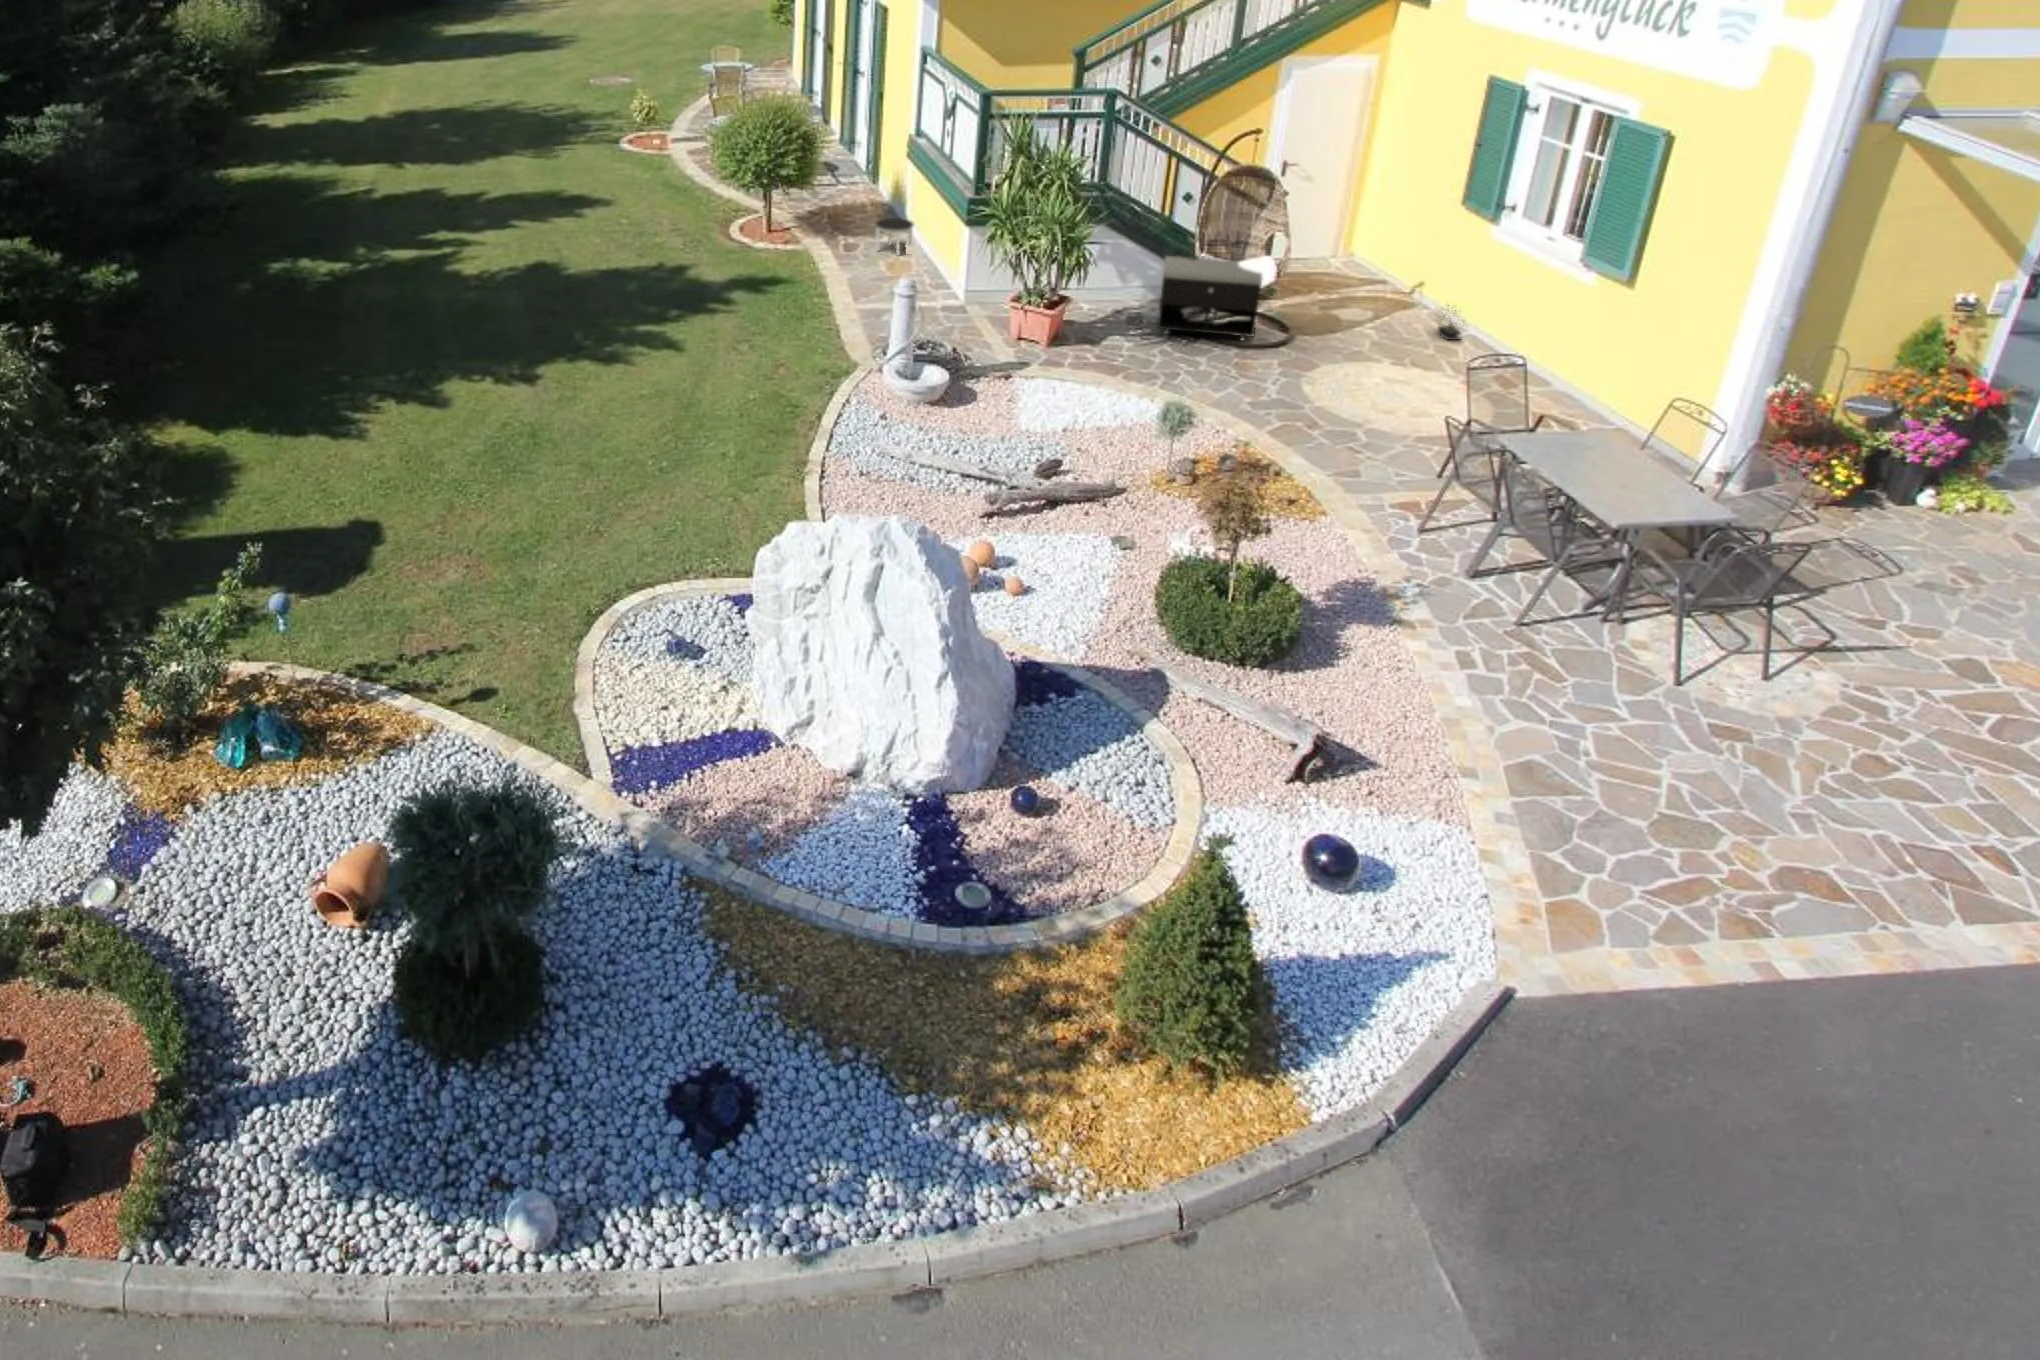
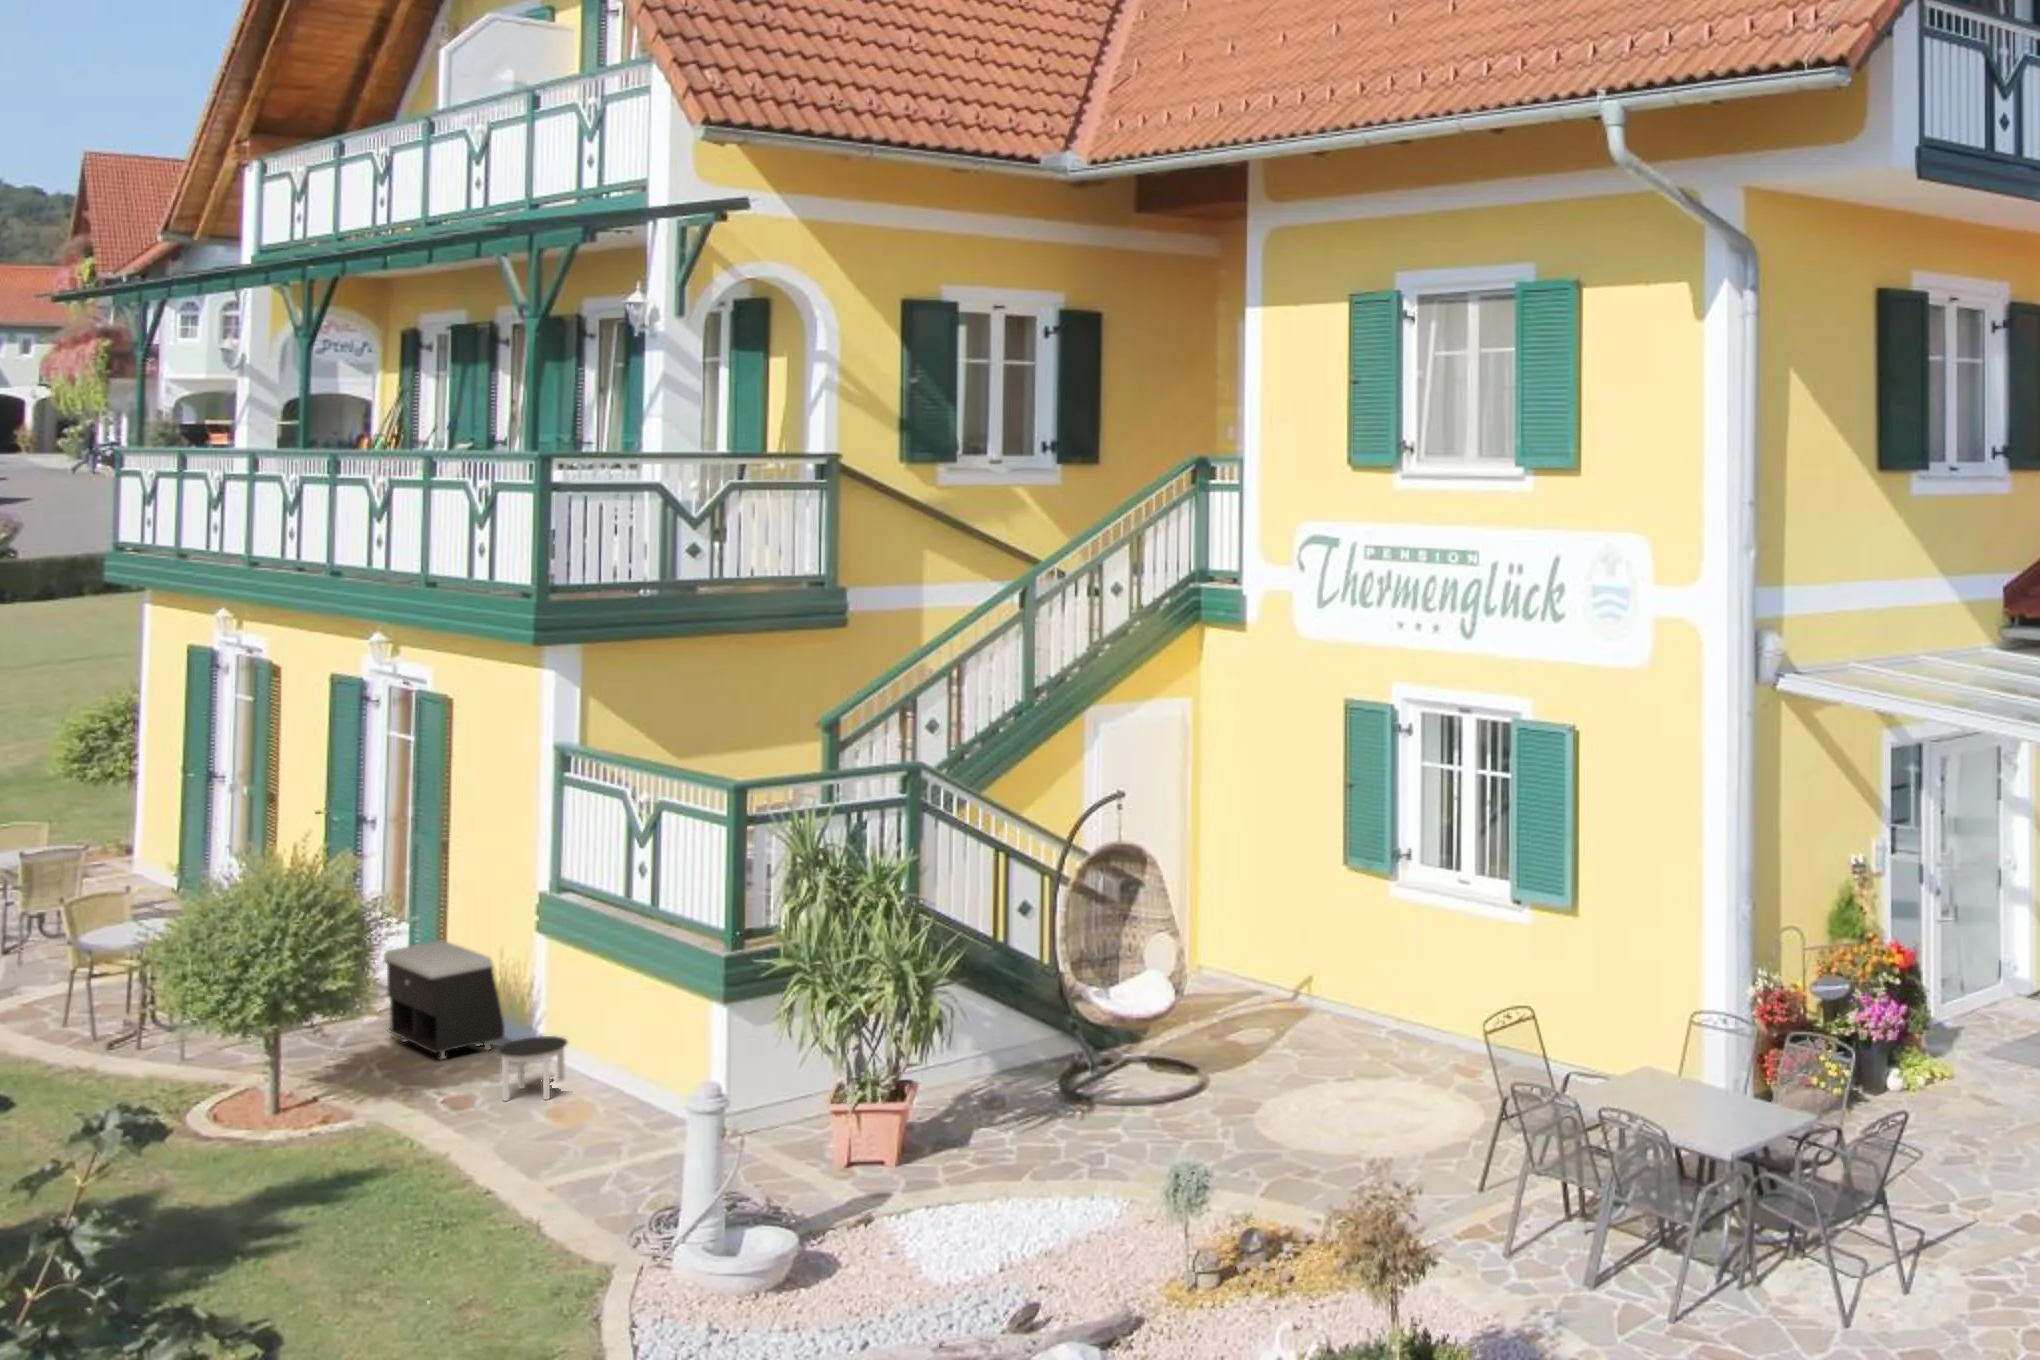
storage bench: present [1158,256,1262,340] -> present [384,941,504,1059]
decorative plant: present [1438,305,1464,340] -> none [1342,996,1387,1043]

